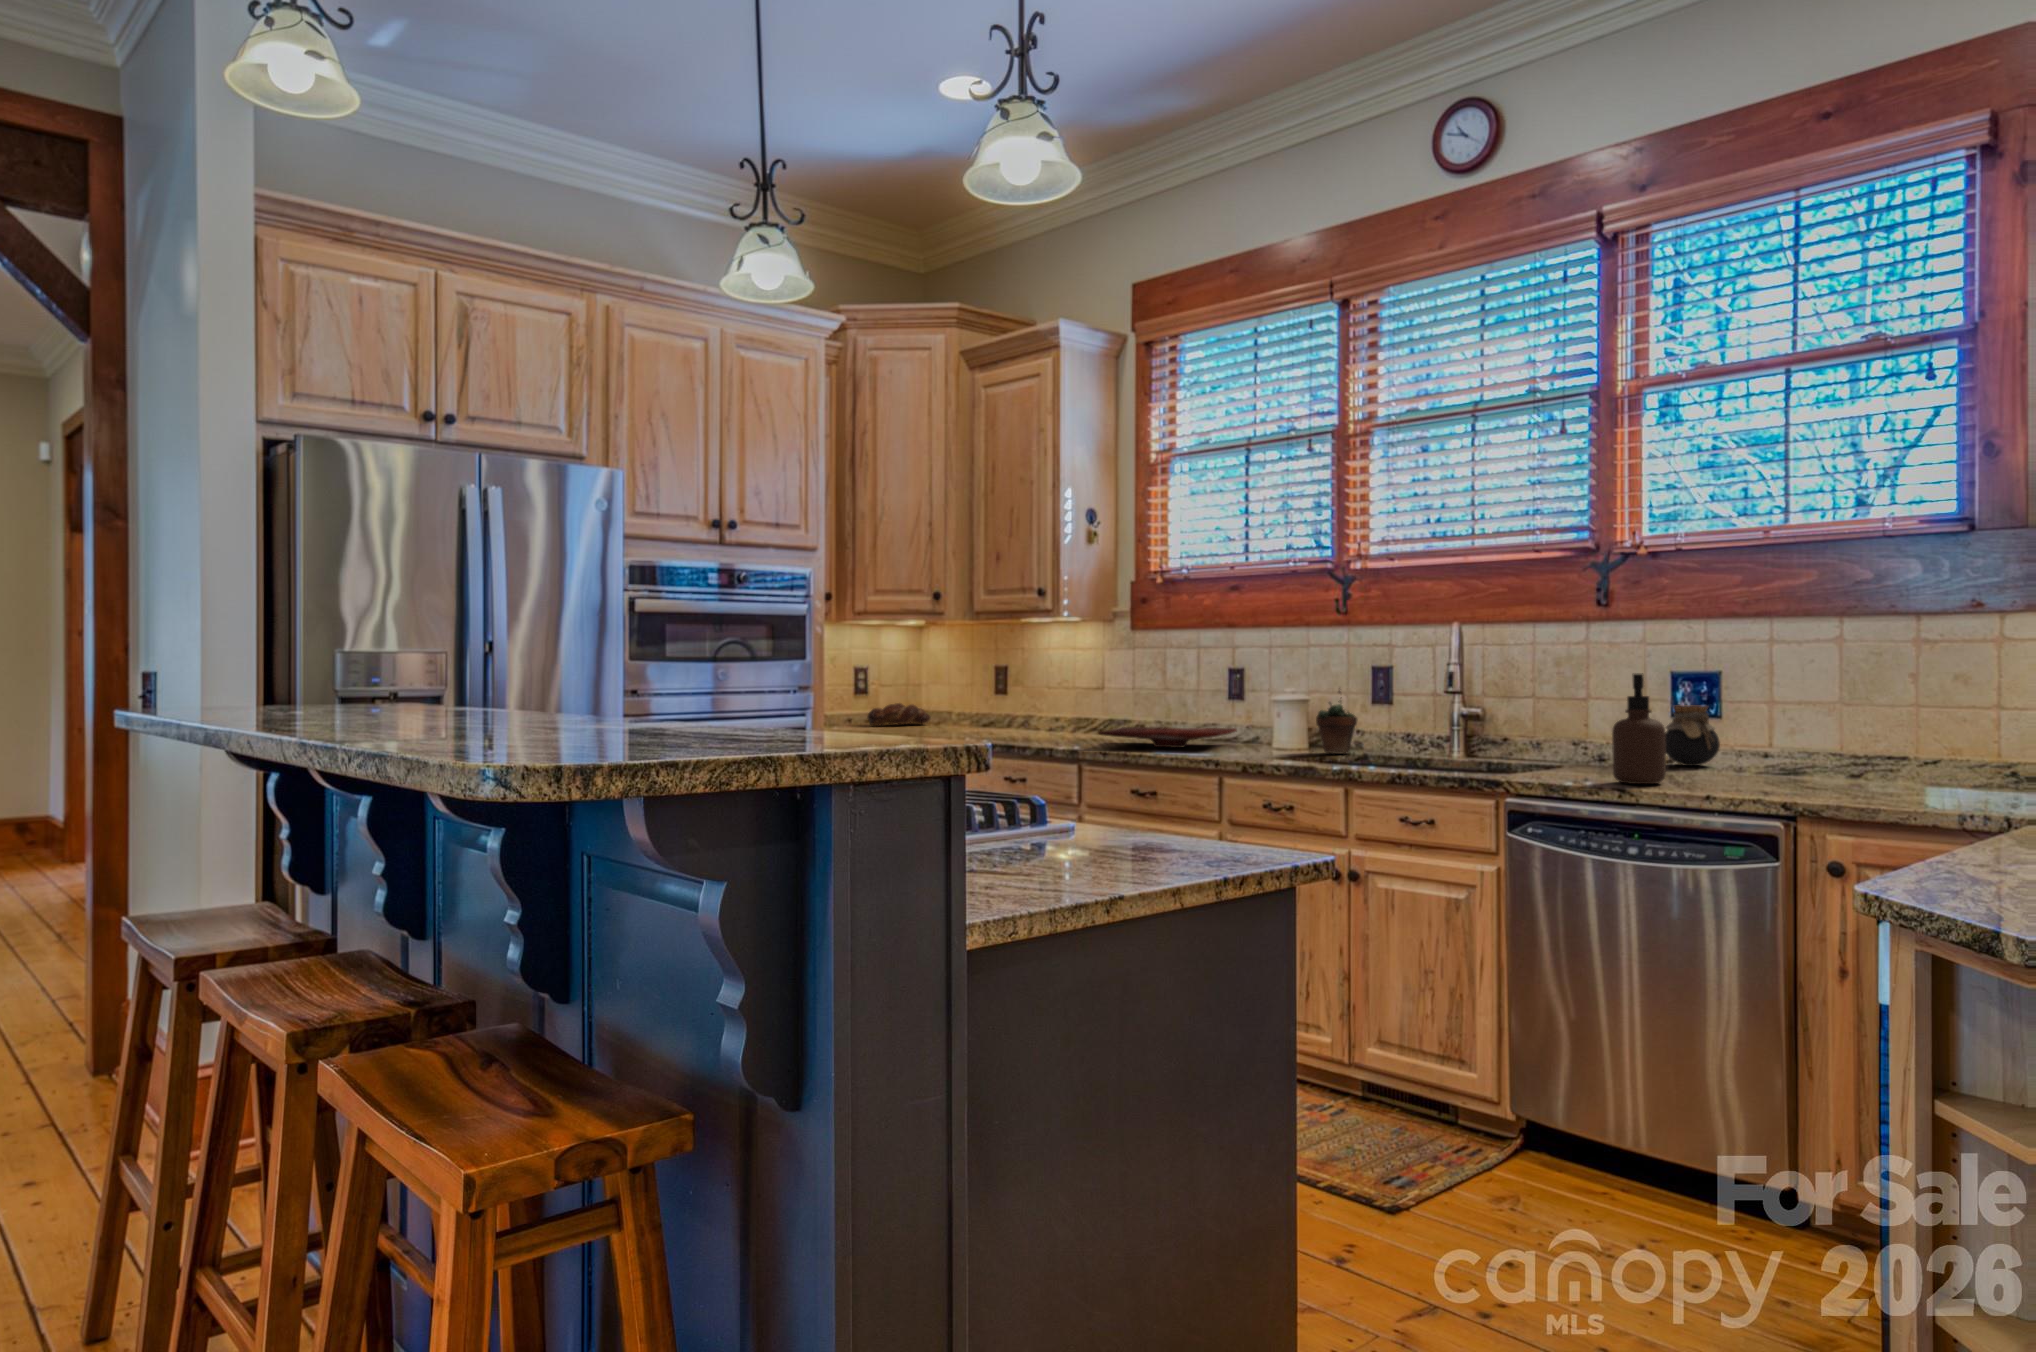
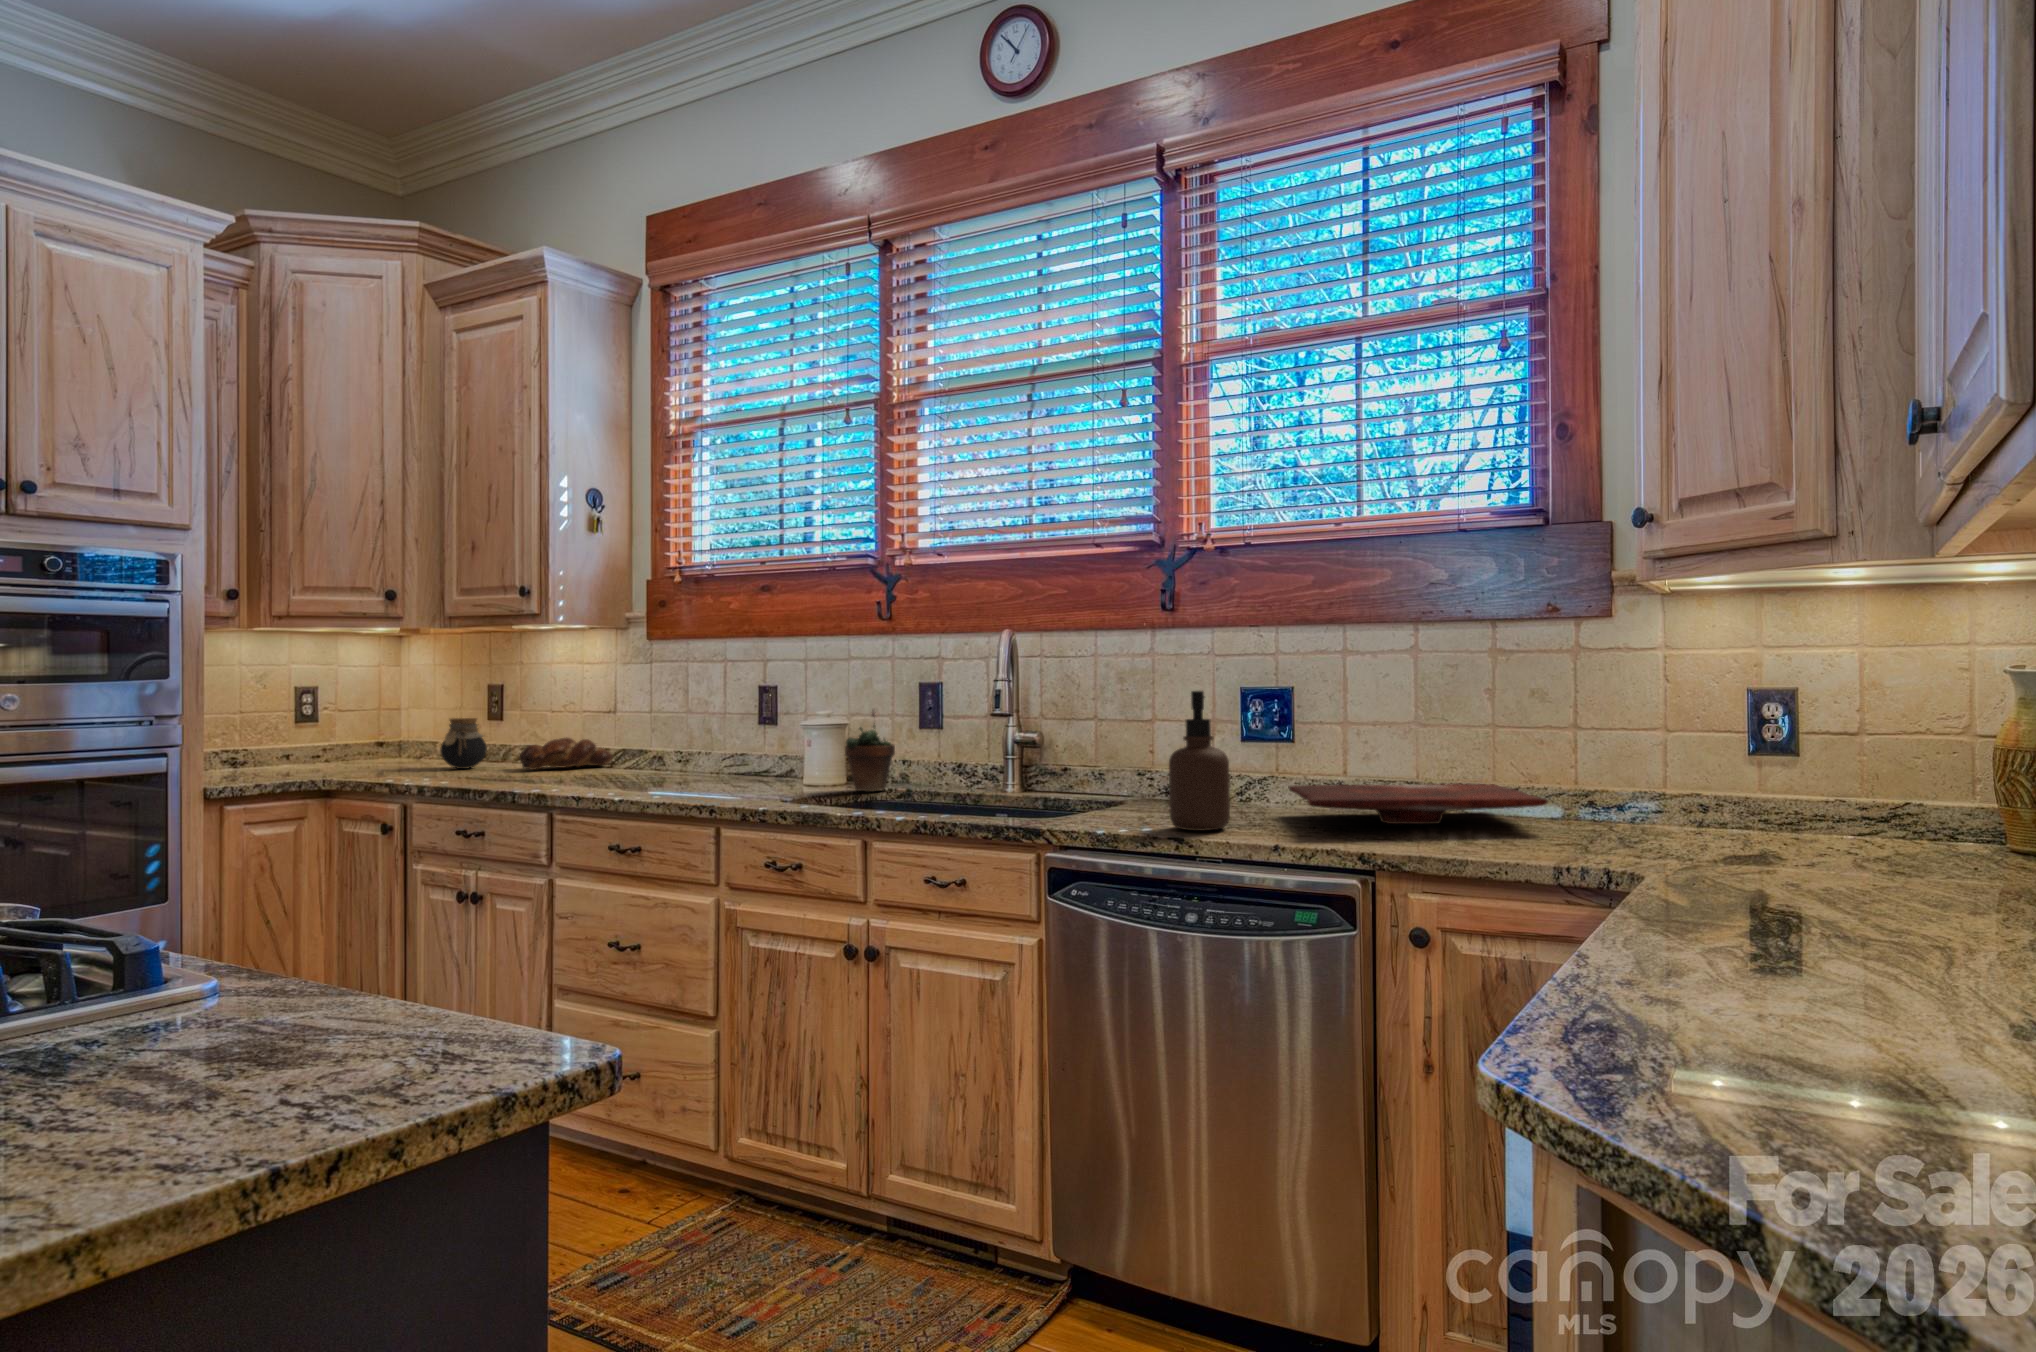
bread loaf: present [867,703,931,726] -> present [520,737,613,770]
jar: present [1665,706,1720,766] -> present [440,718,487,769]
cutting board: present [1099,727,1237,748] -> present [1289,784,1548,824]

